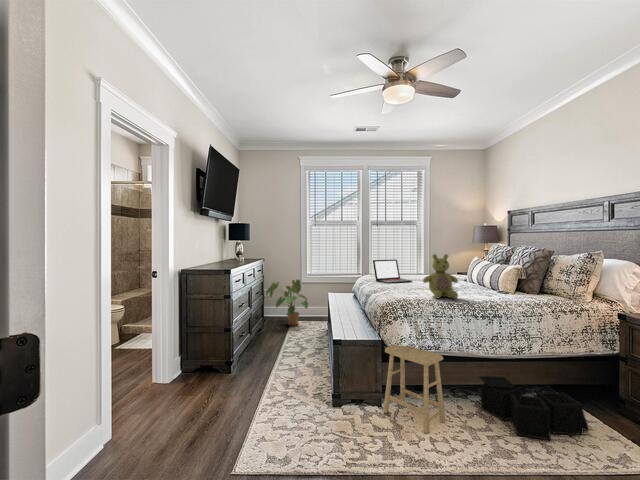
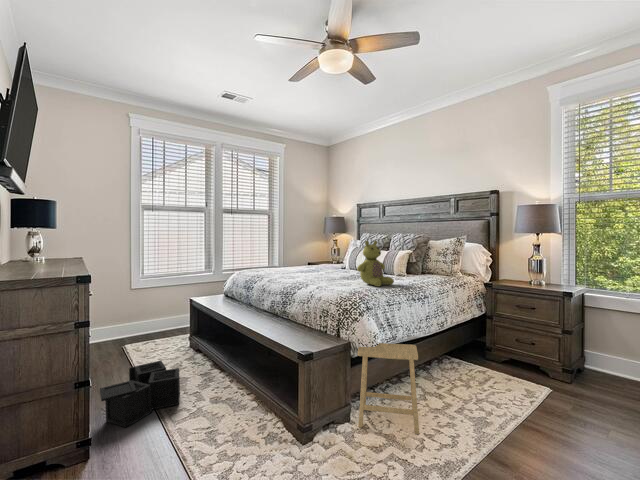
laptop: present [373,259,412,283] -> none [261,251,304,278]
house plant: present [266,280,308,325] -> none [87,285,160,350]
storage bin: present [480,376,589,442] -> present [100,361,180,427]

